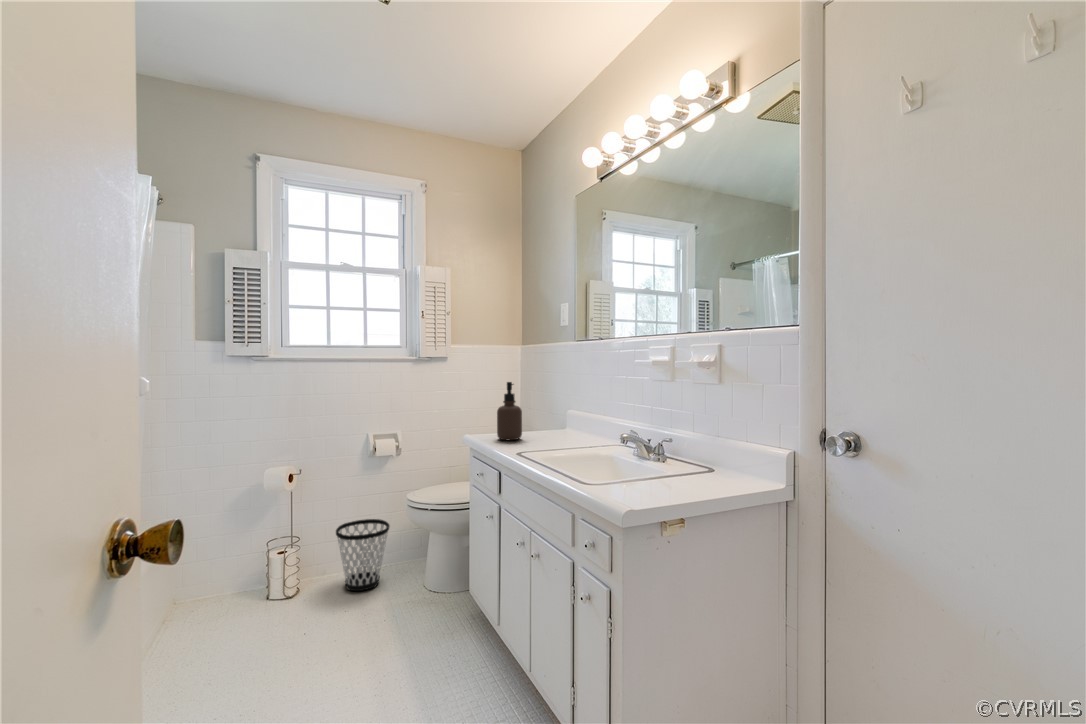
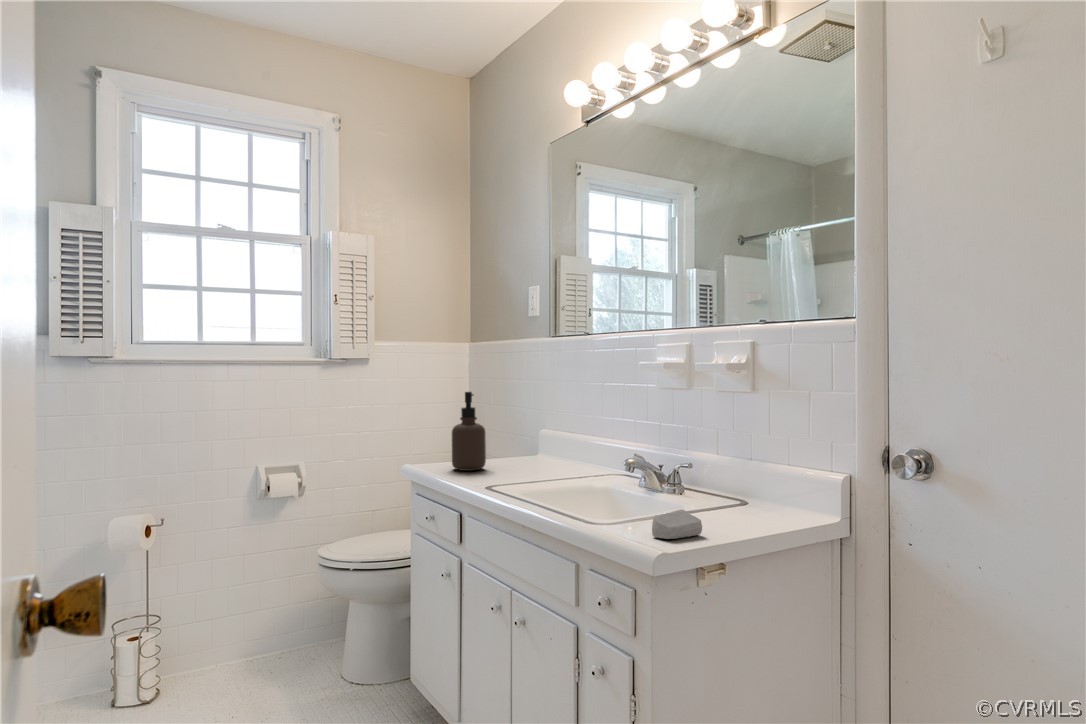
soap bar: none [627,476,667,499] -> present [652,509,702,539]
wastebasket: present [336,519,389,591] -> none [214,586,292,689]

